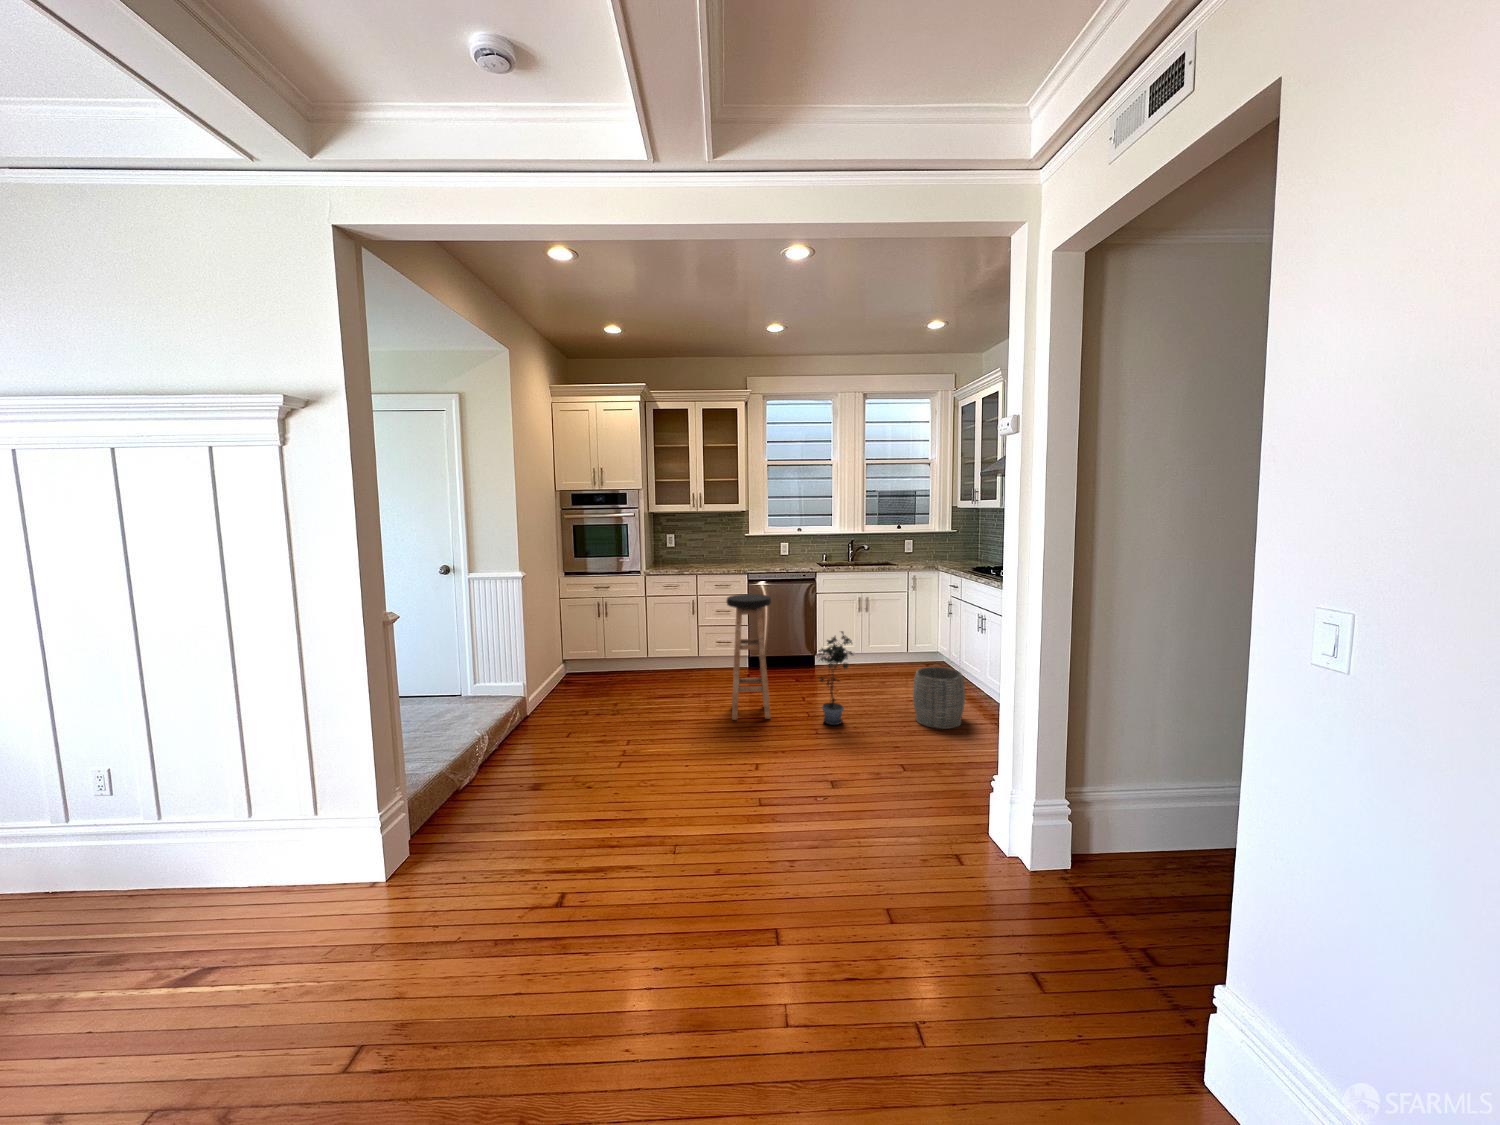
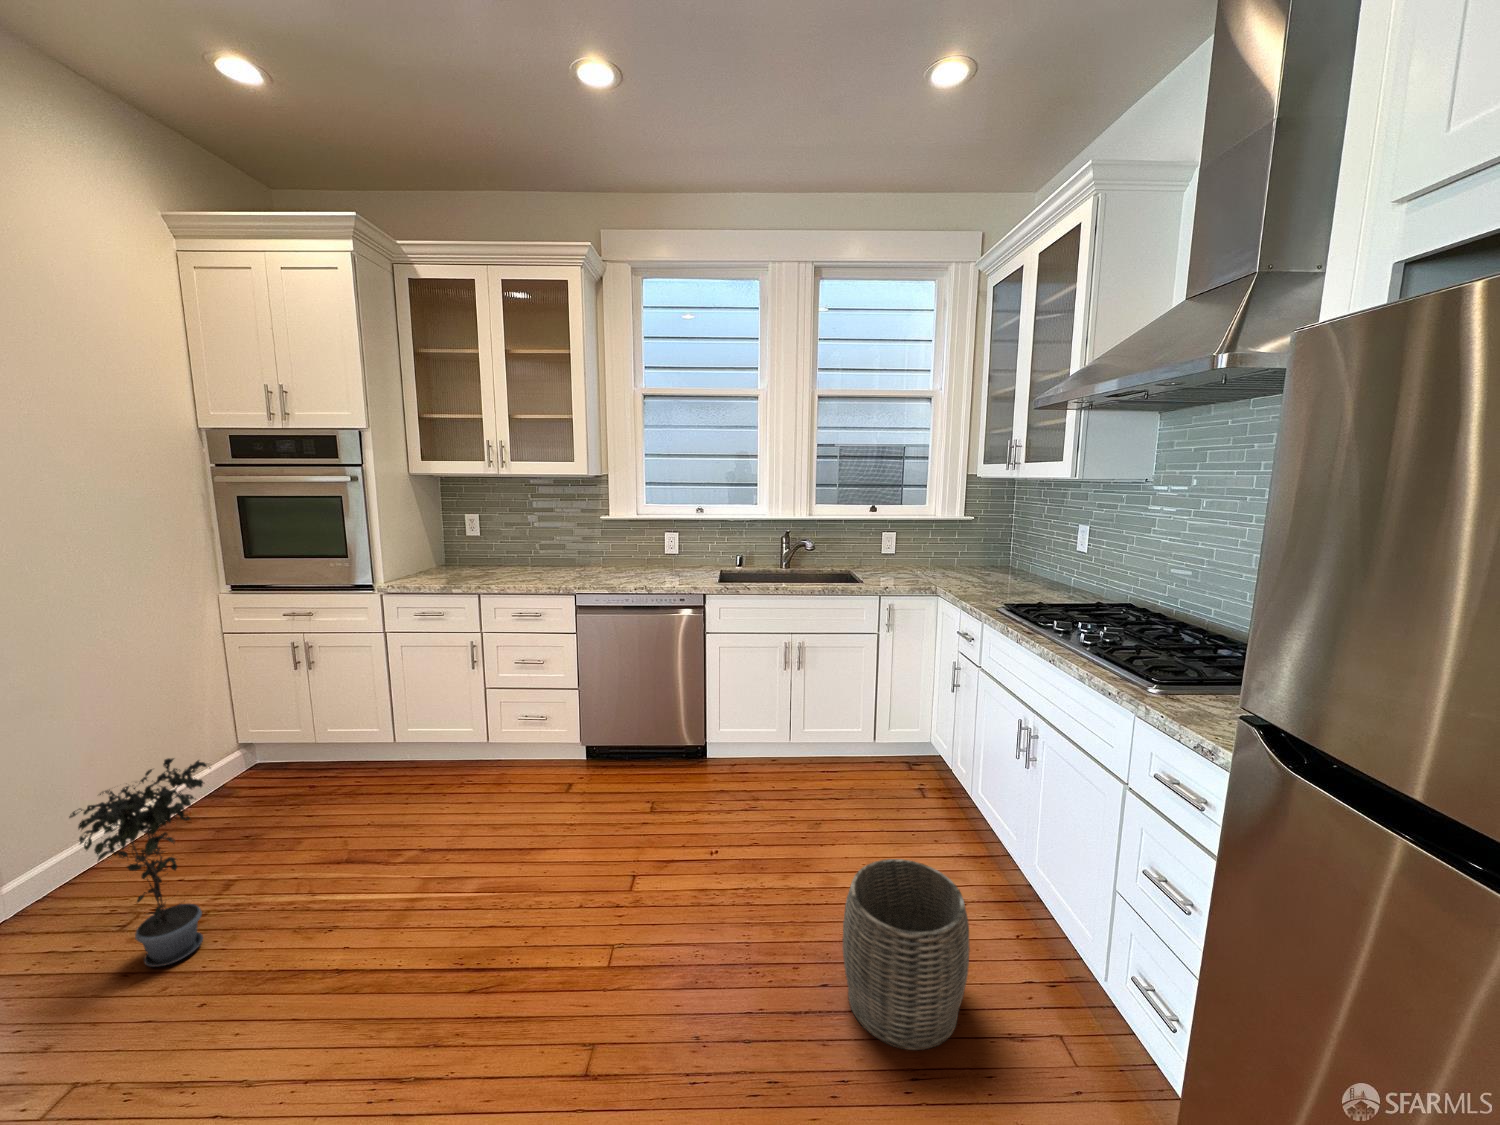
bar stool: present [727,594,771,720] -> none [403,668,539,970]
potted plant: present [819,631,852,725] -> present [69,758,210,967]

